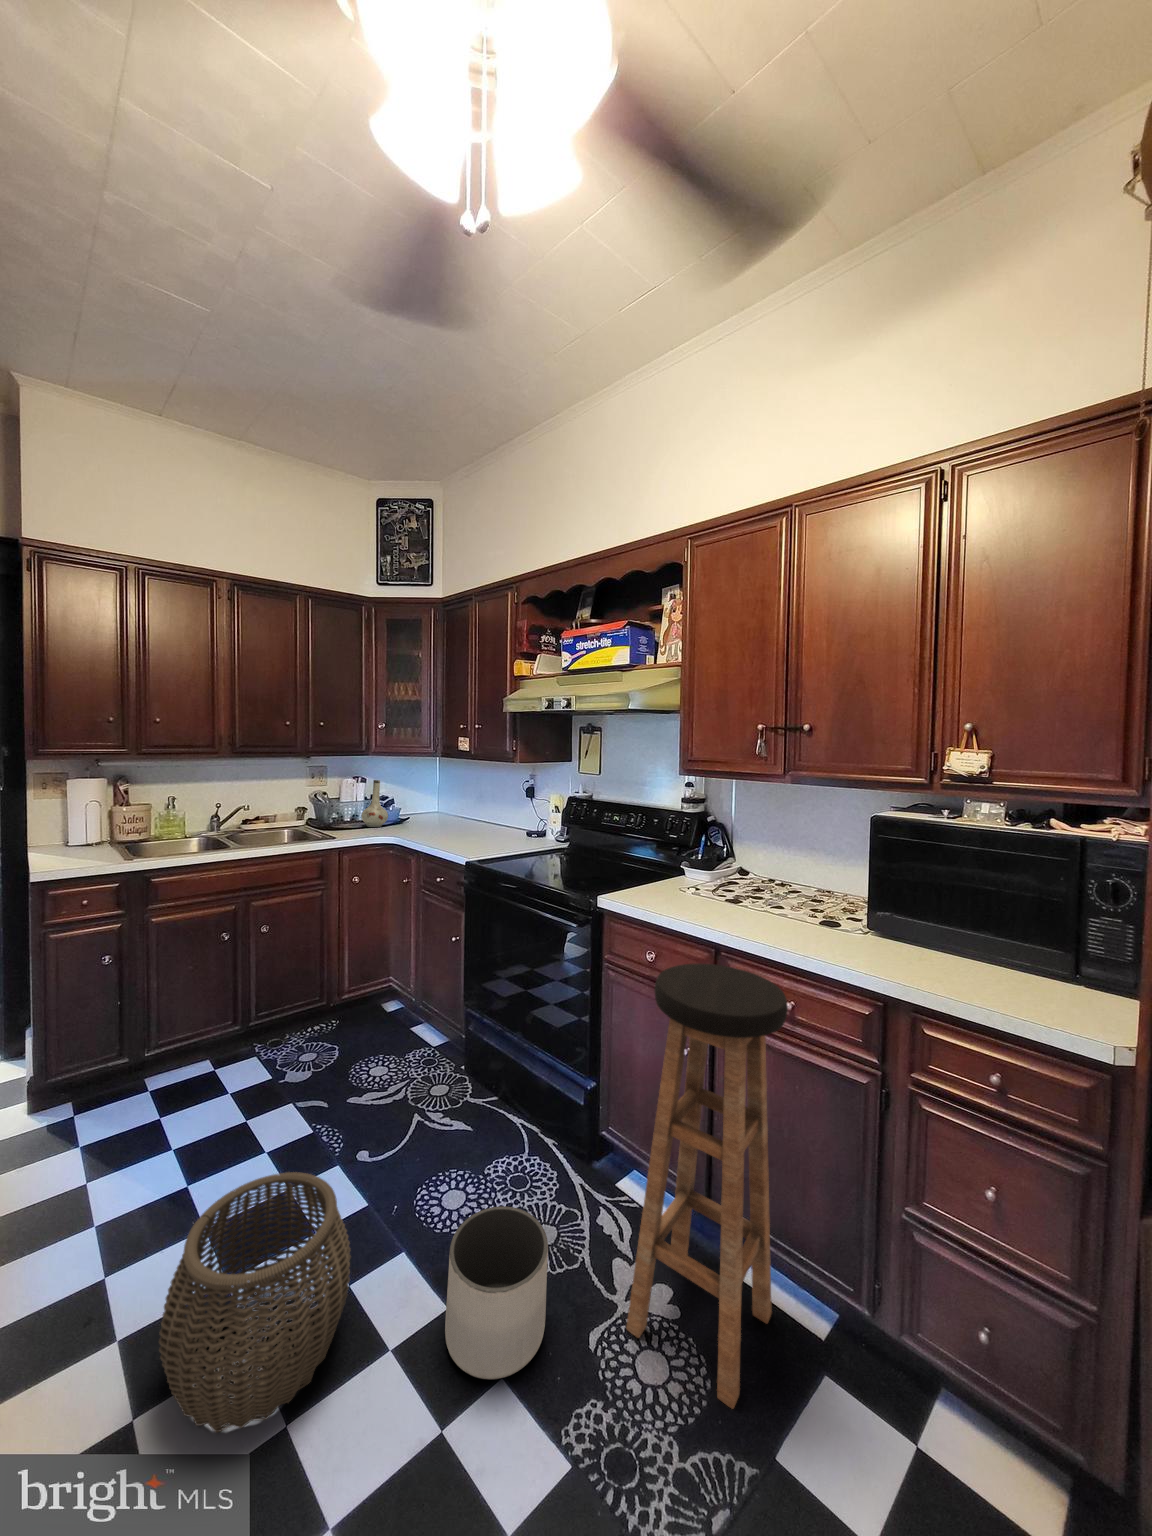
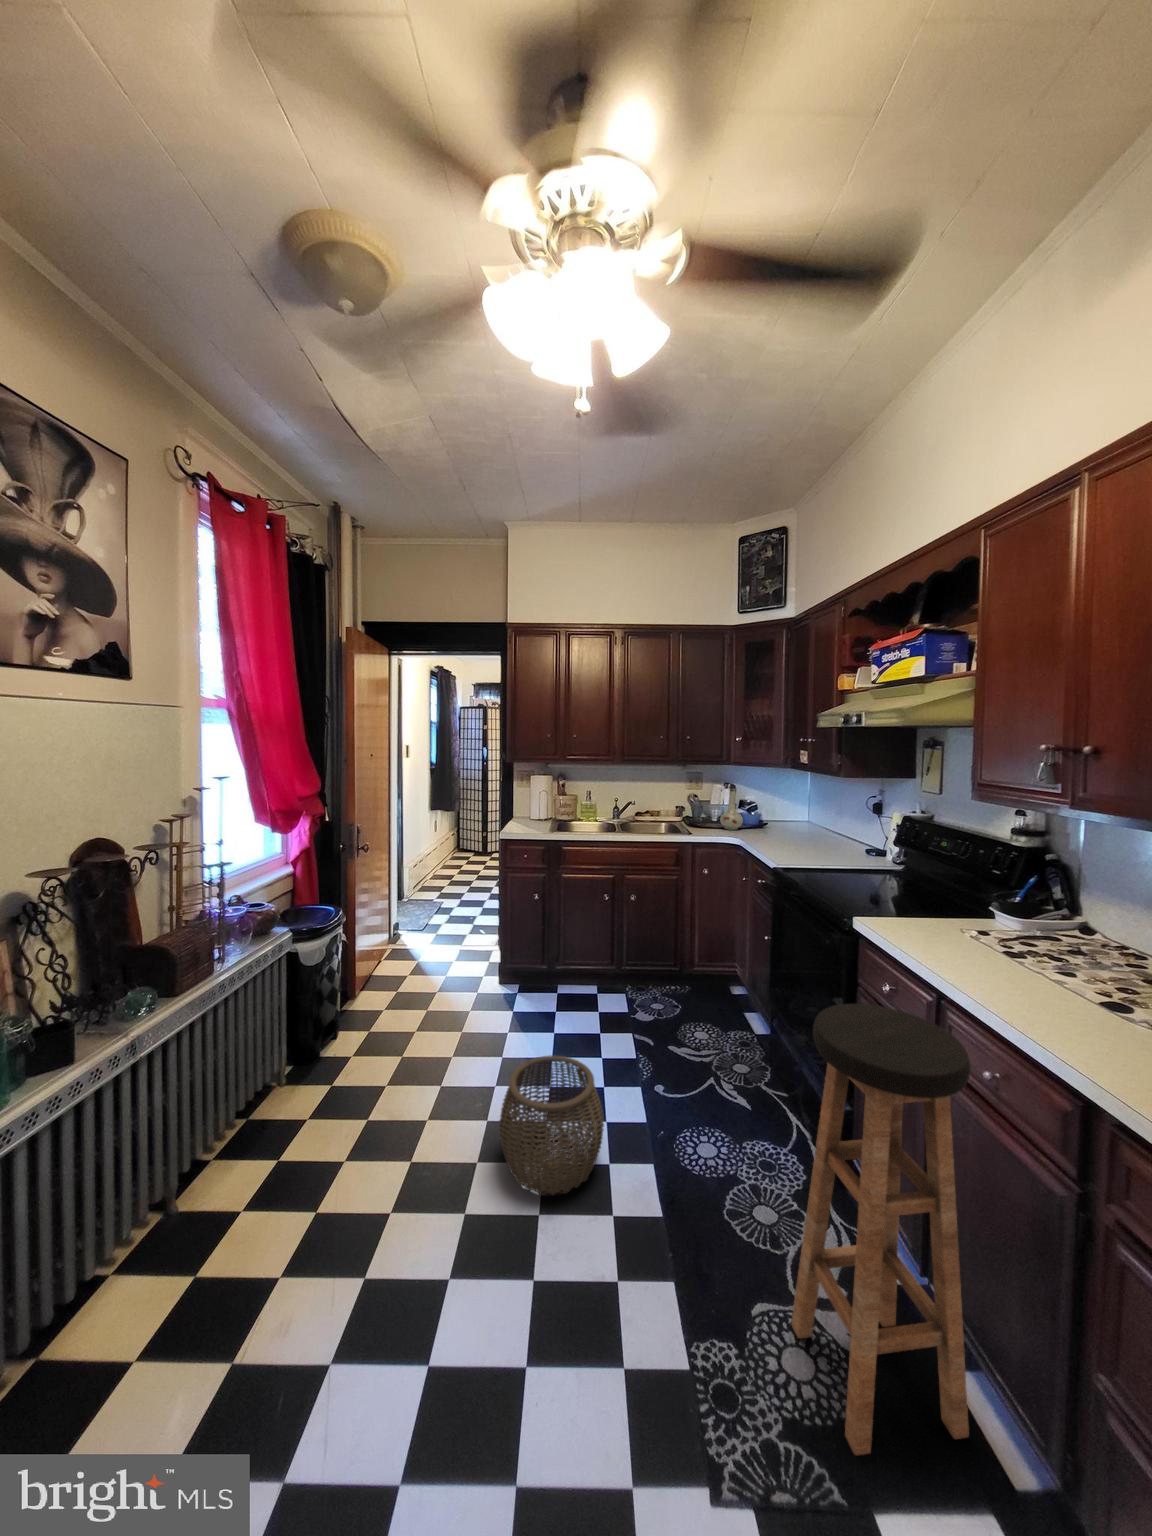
planter: present [445,1206,548,1380] -> none [647,1152,728,1281]

